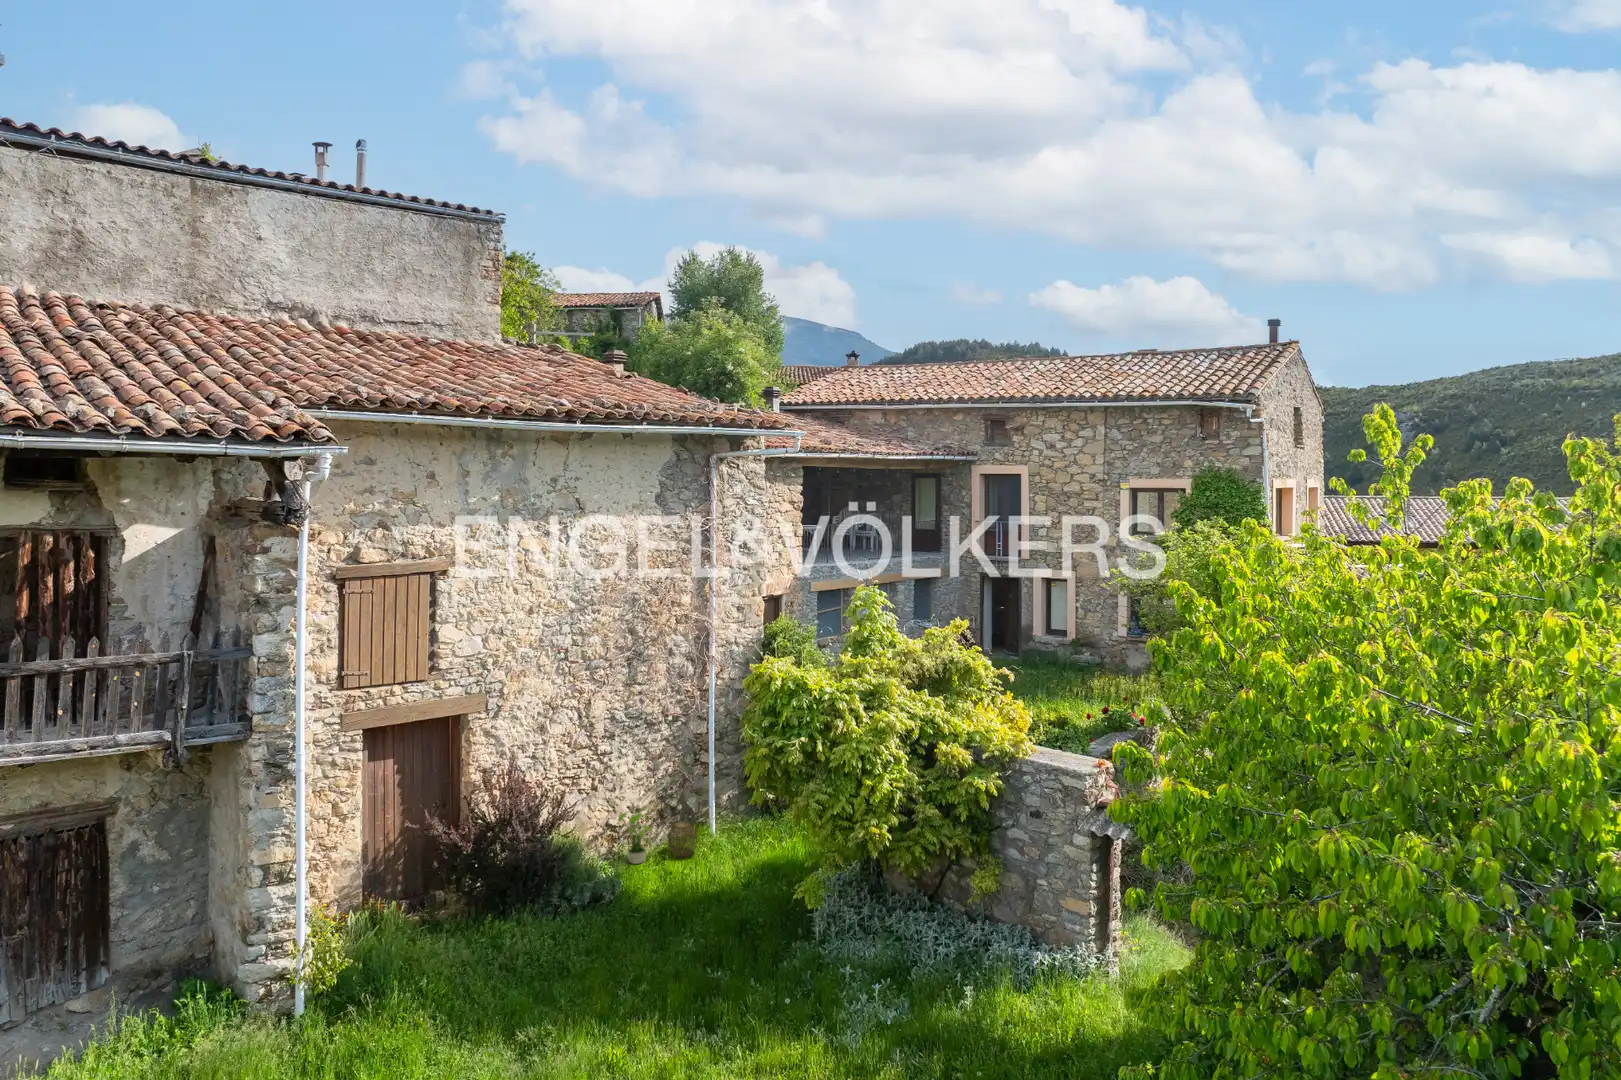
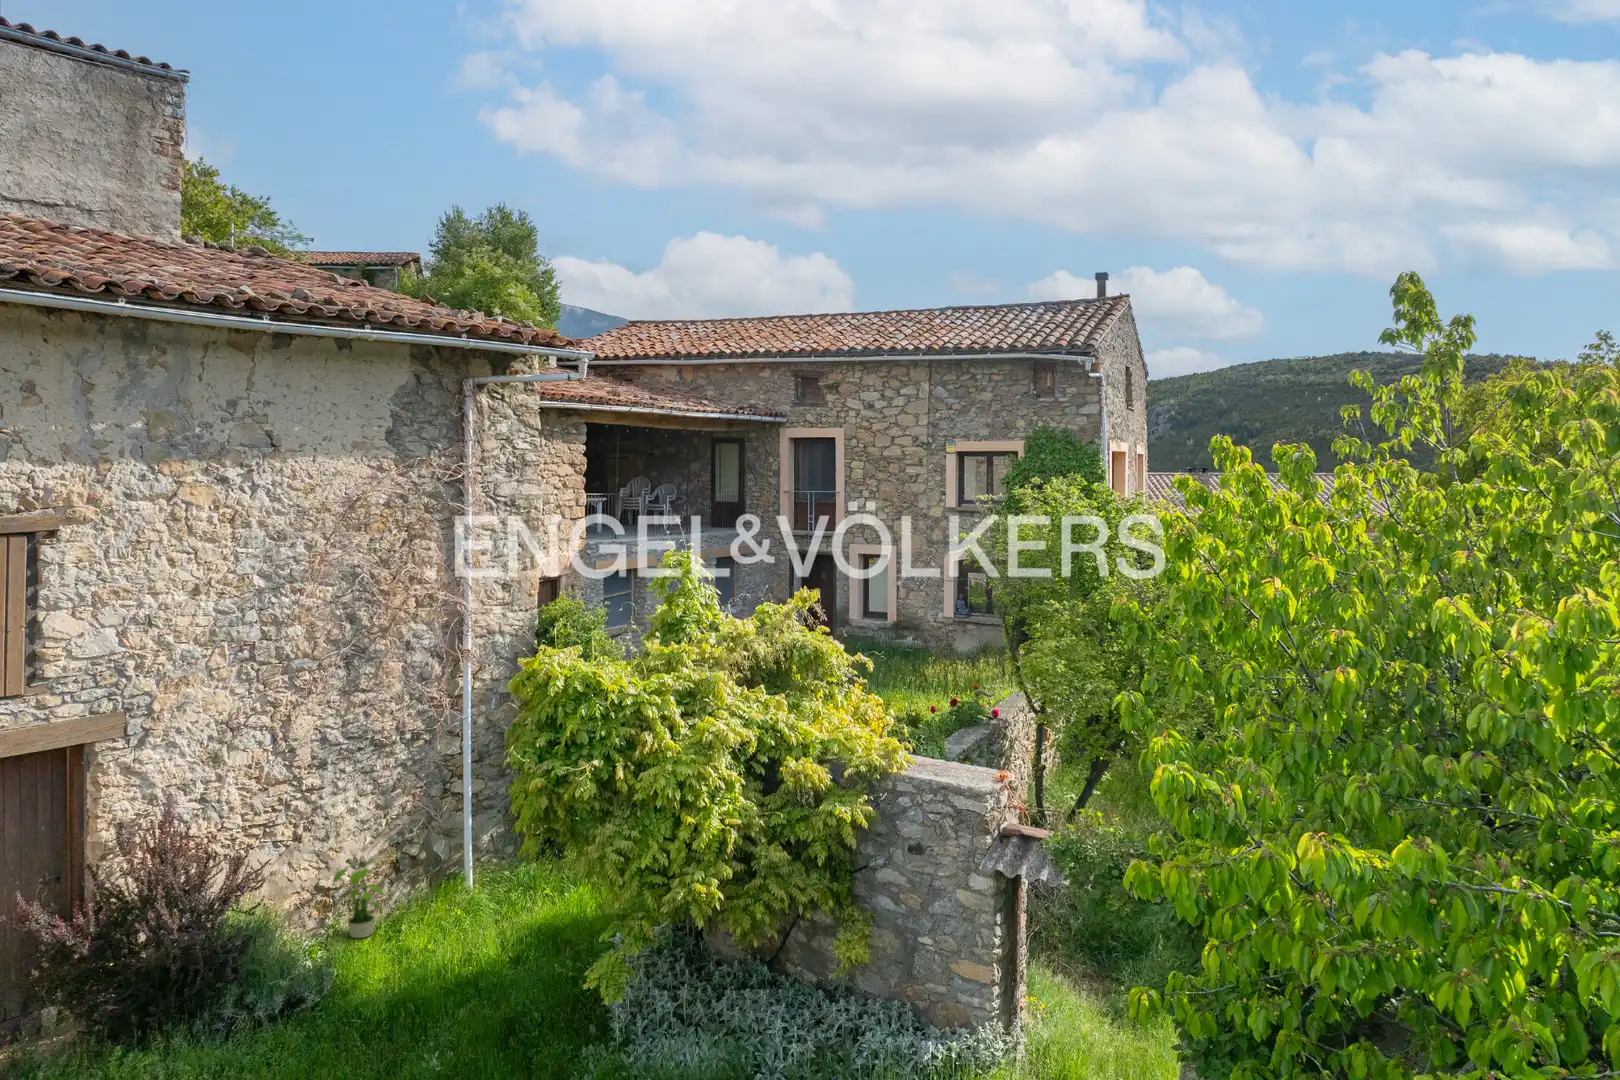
woven basket: present [668,822,697,857] -> none [406,875,449,924]

